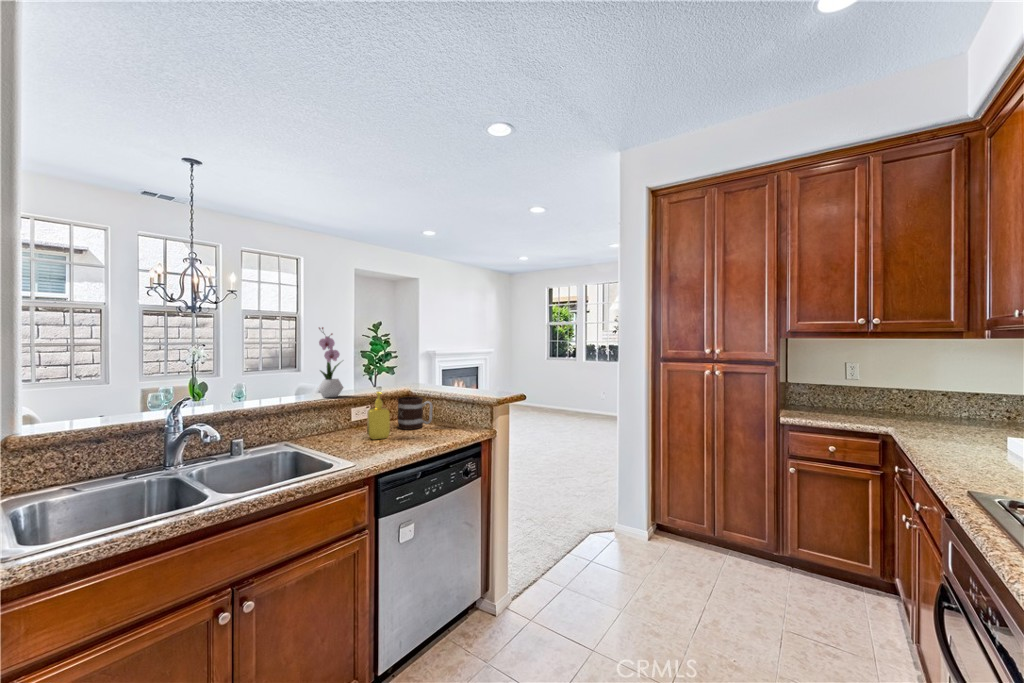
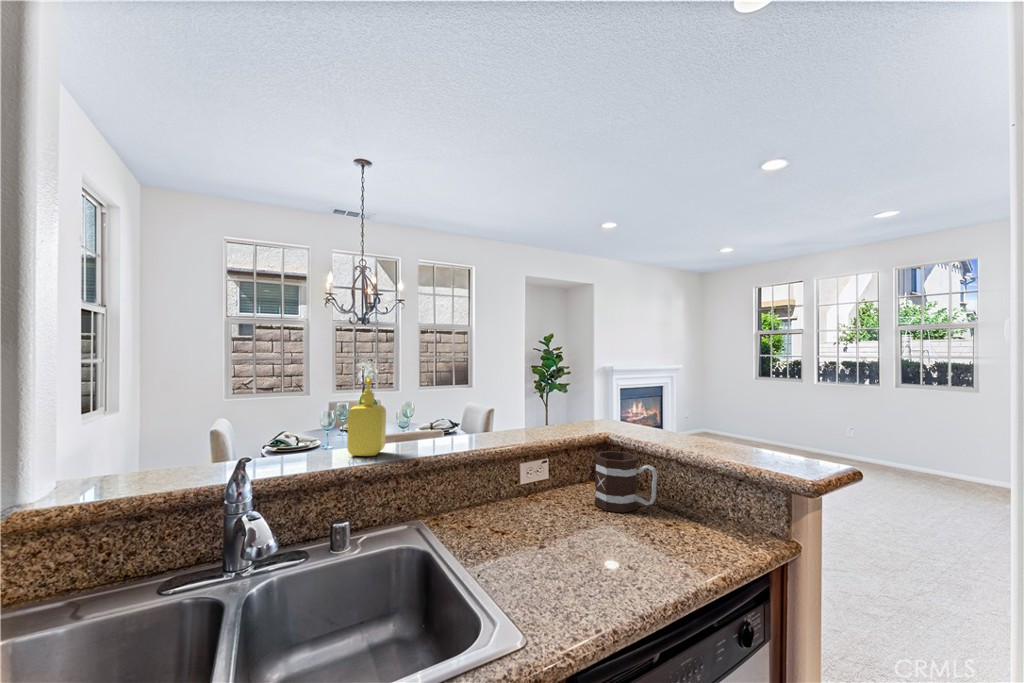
flower arrangement: present [318,327,343,397] -> none [475,336,512,446]
soap dispenser: present [367,391,390,440] -> present [347,378,386,456]

